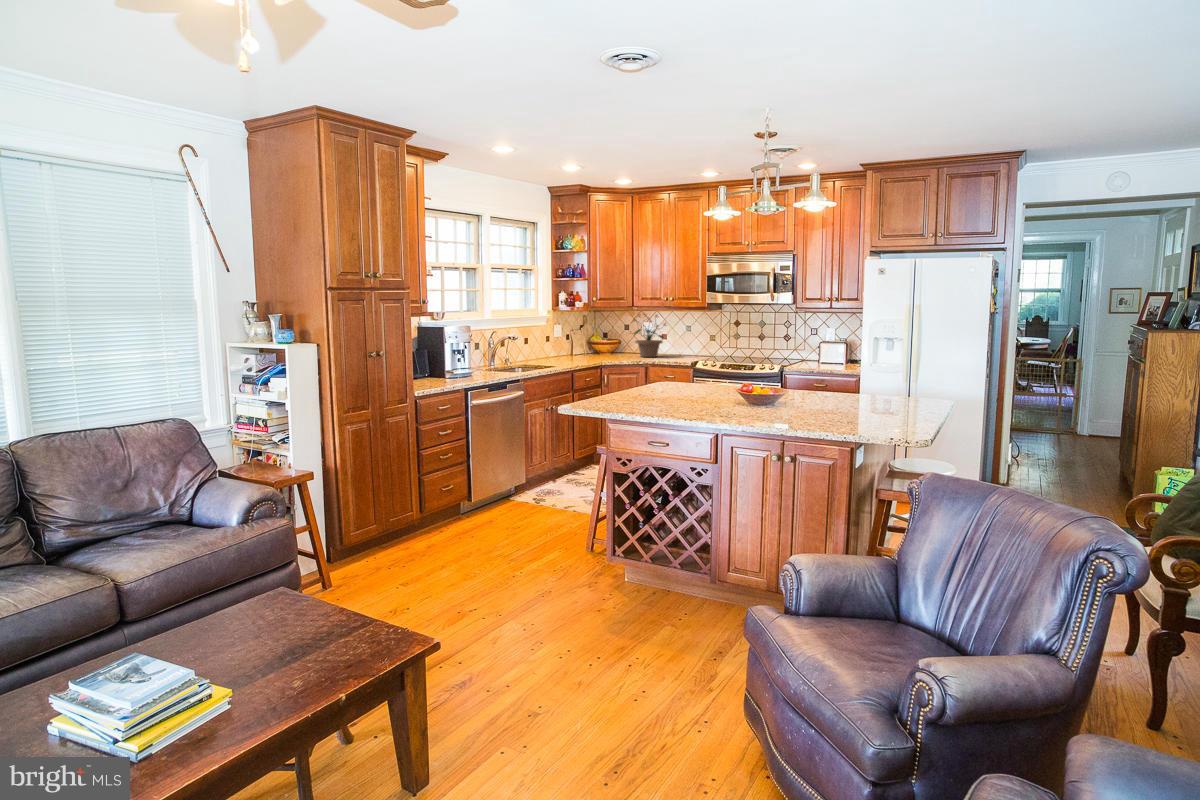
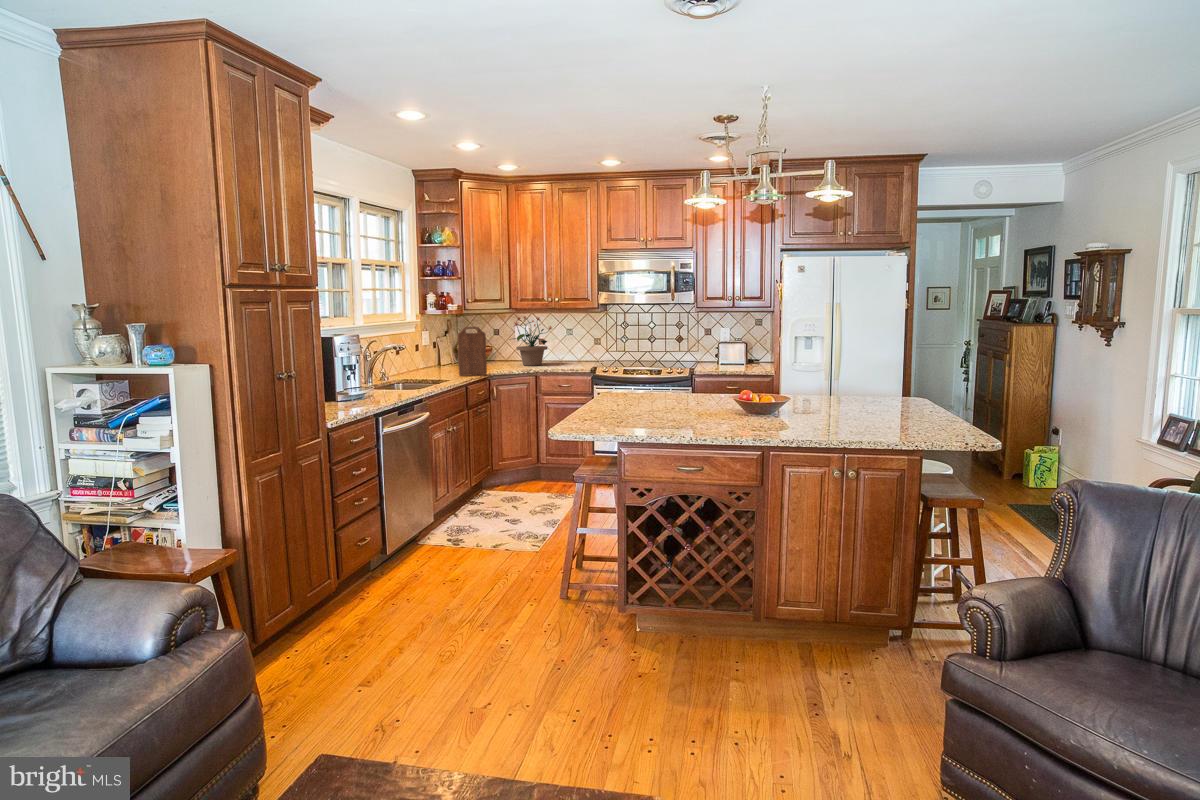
cutting board: none [573,322,597,363] -> present [457,327,487,376]

